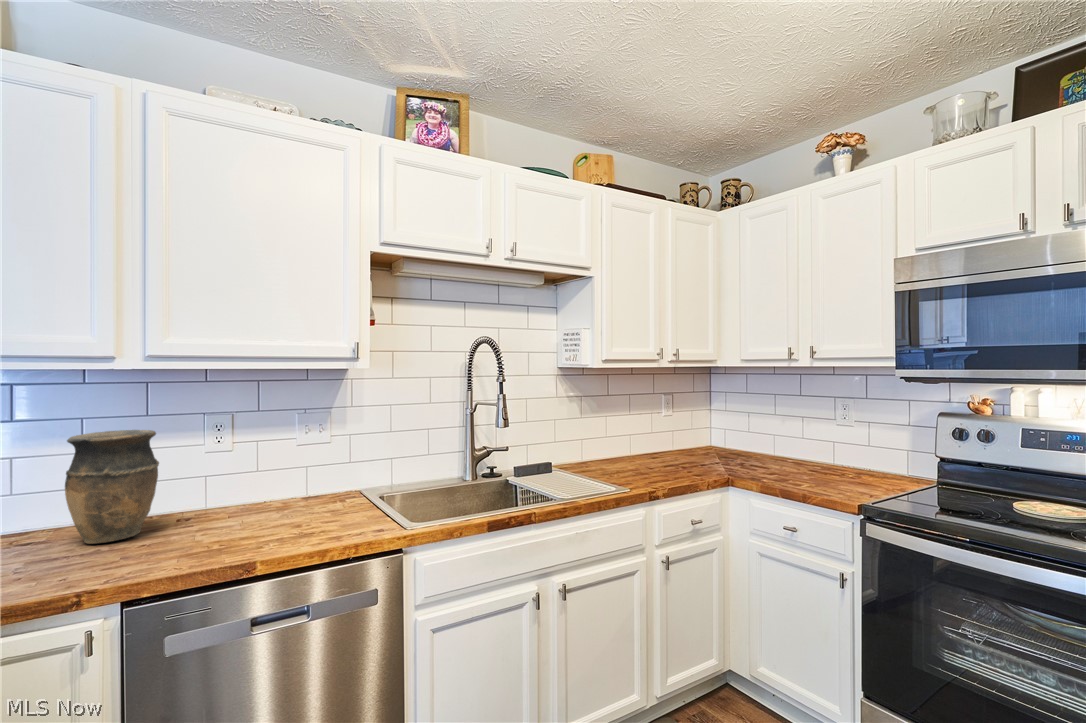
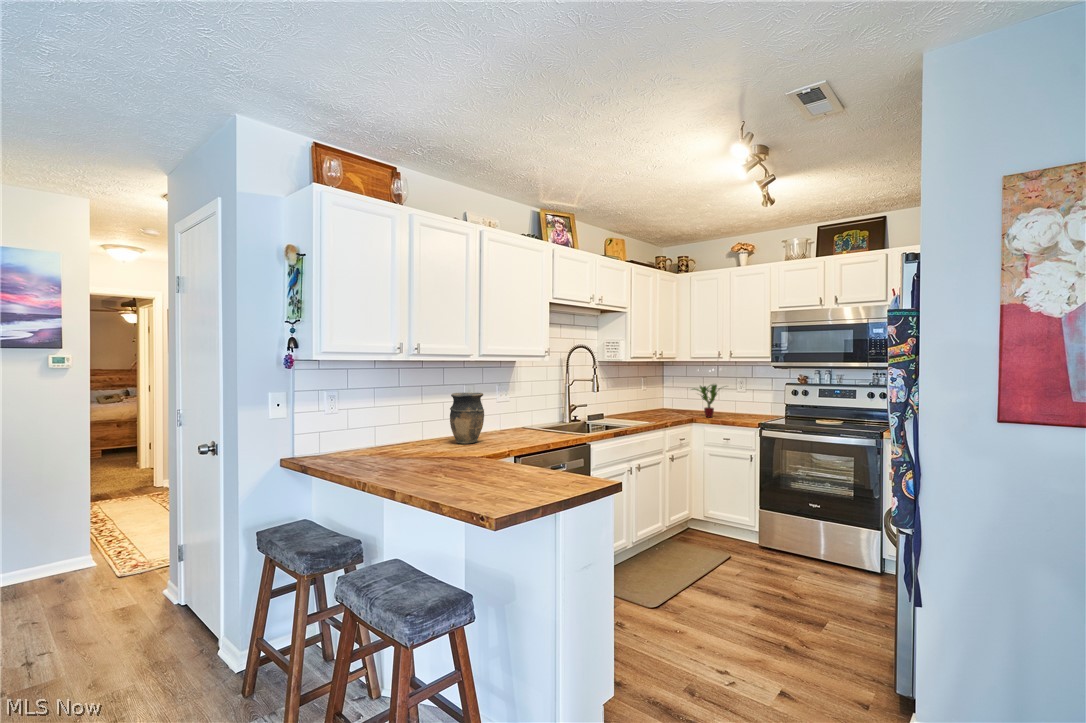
potted plant: none [726,408,803,477] -> present [694,384,717,417]

